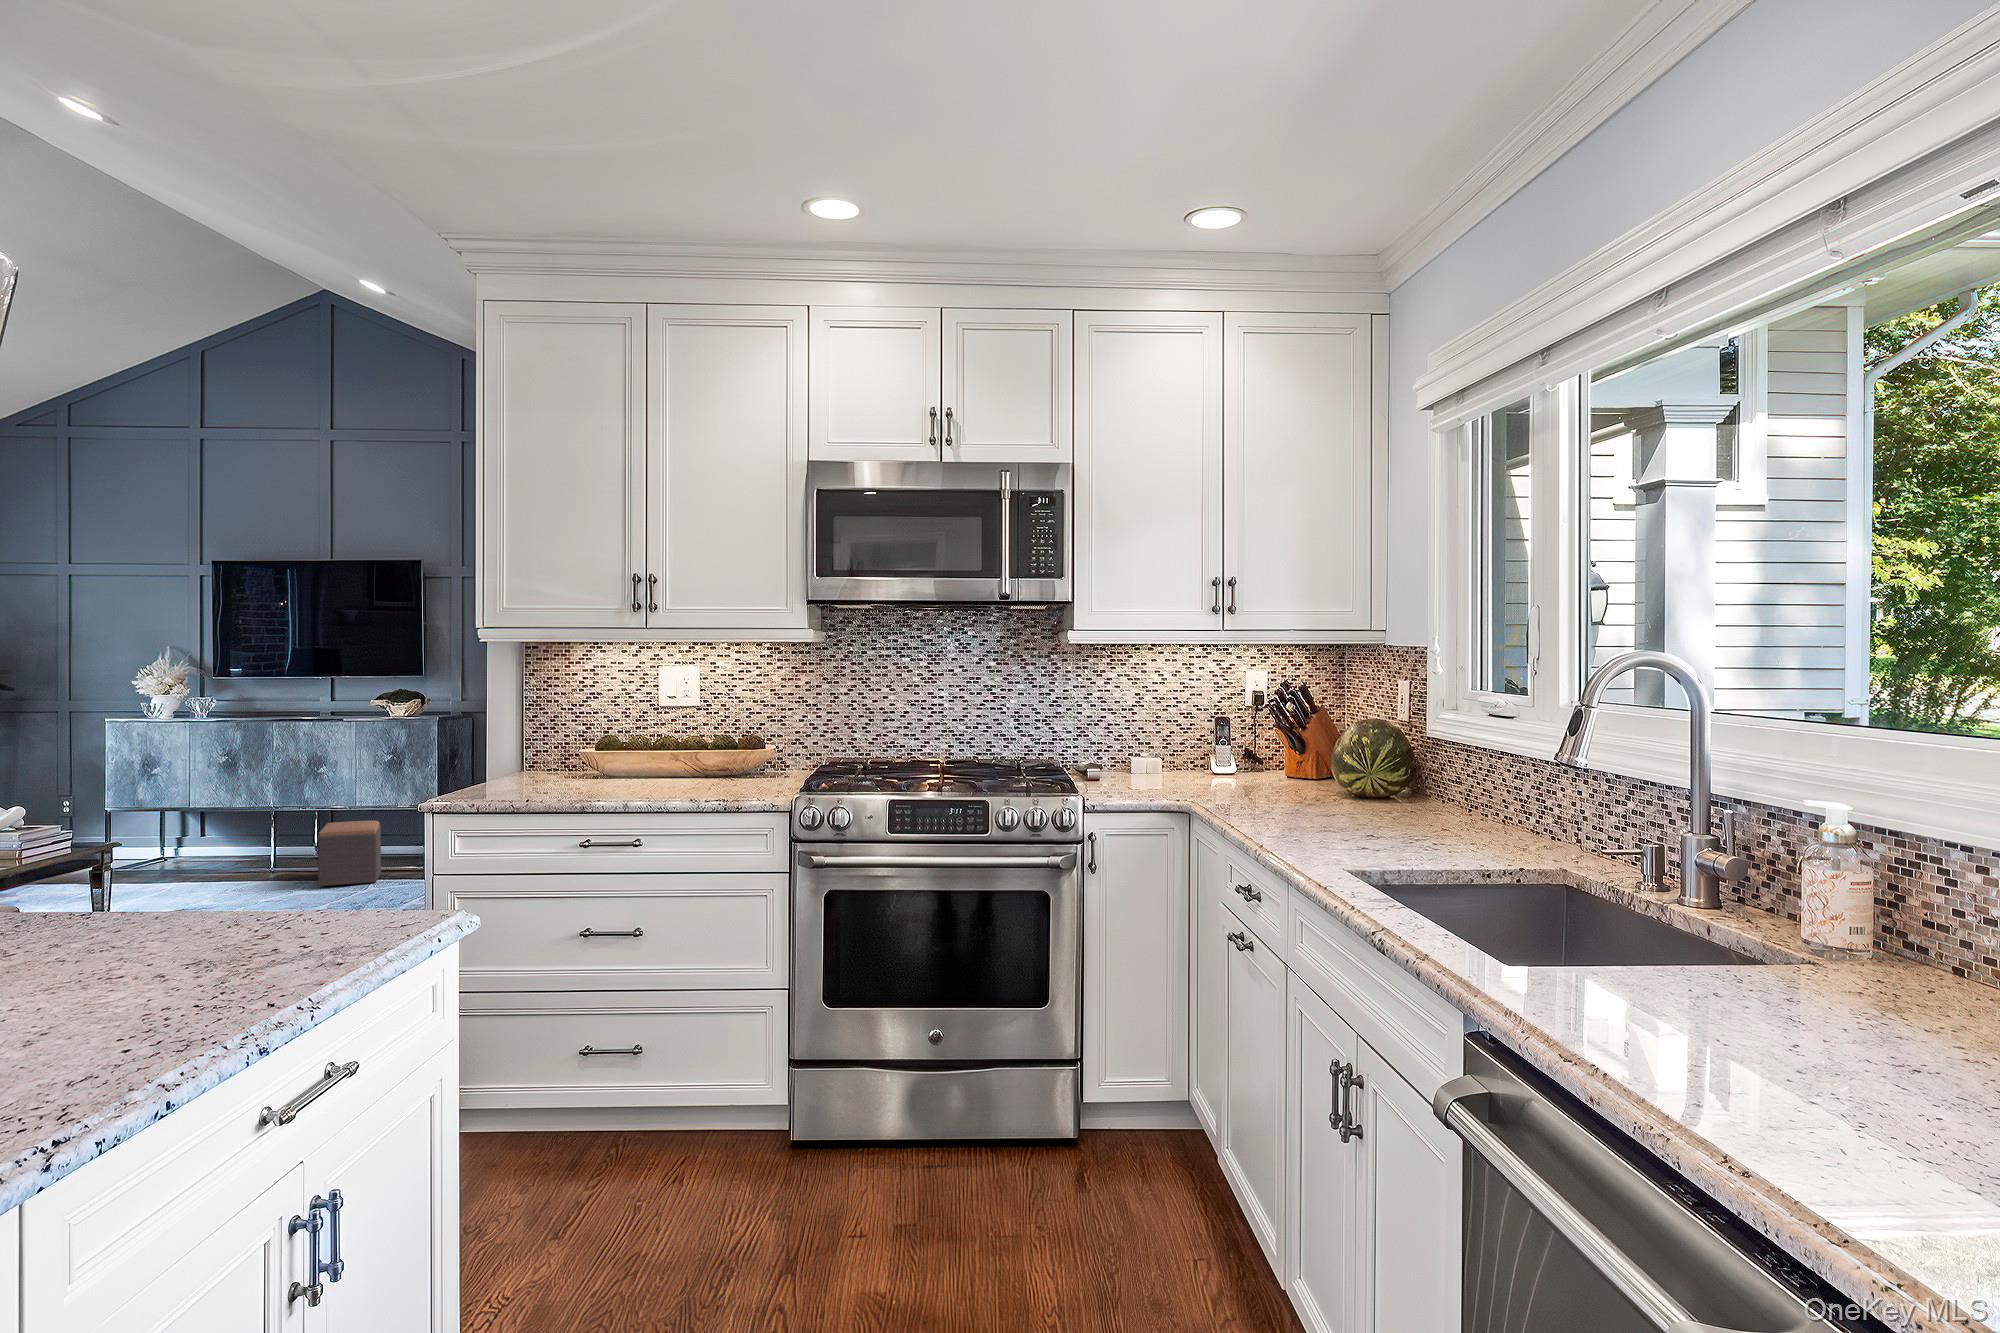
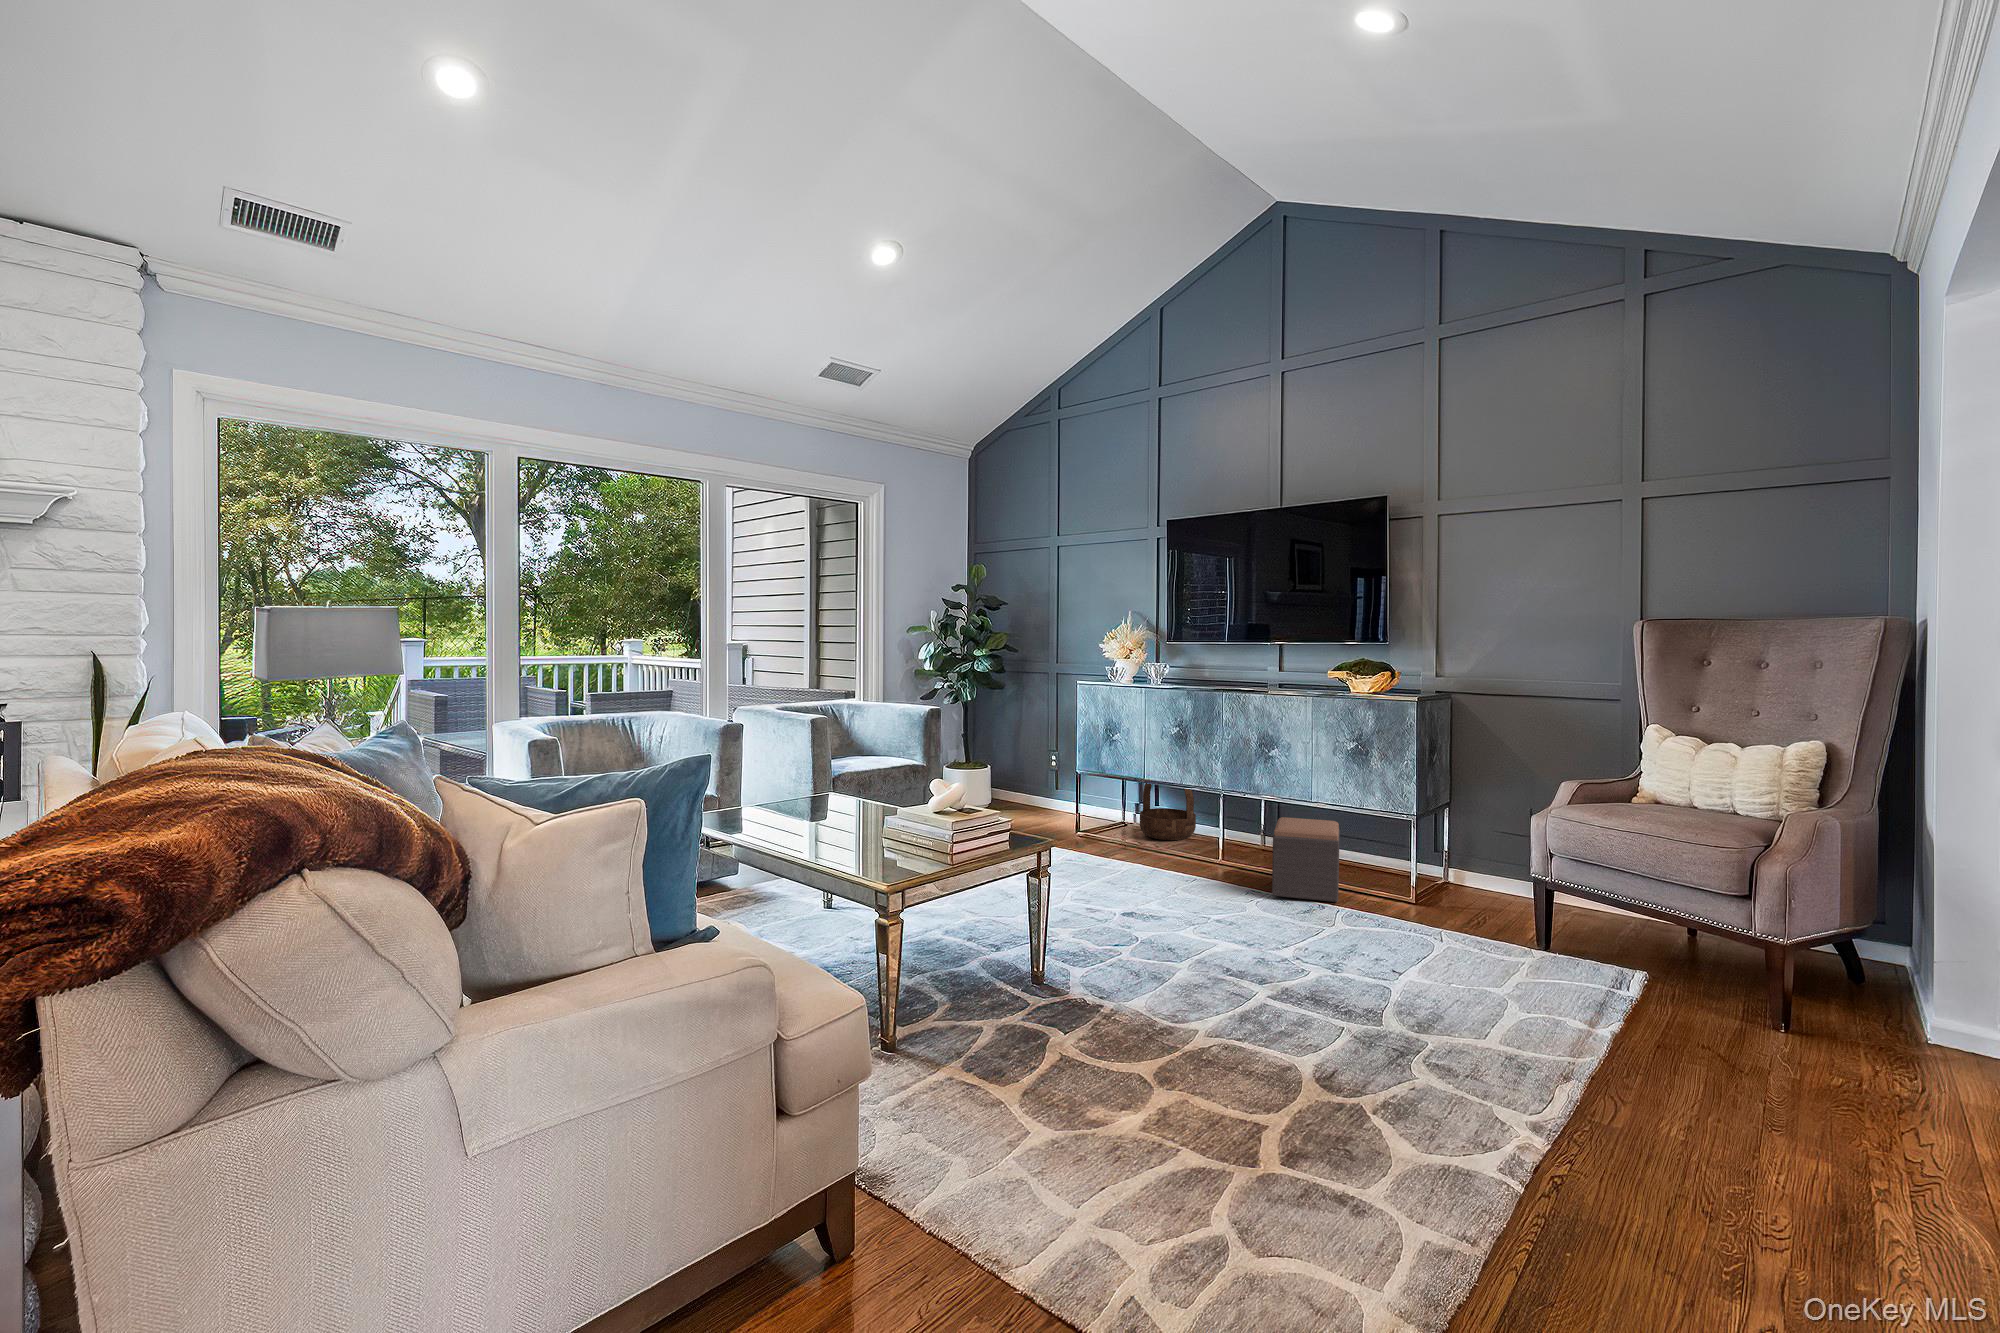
basket: none [184,792,248,864] -> present [1140,783,1196,840]

